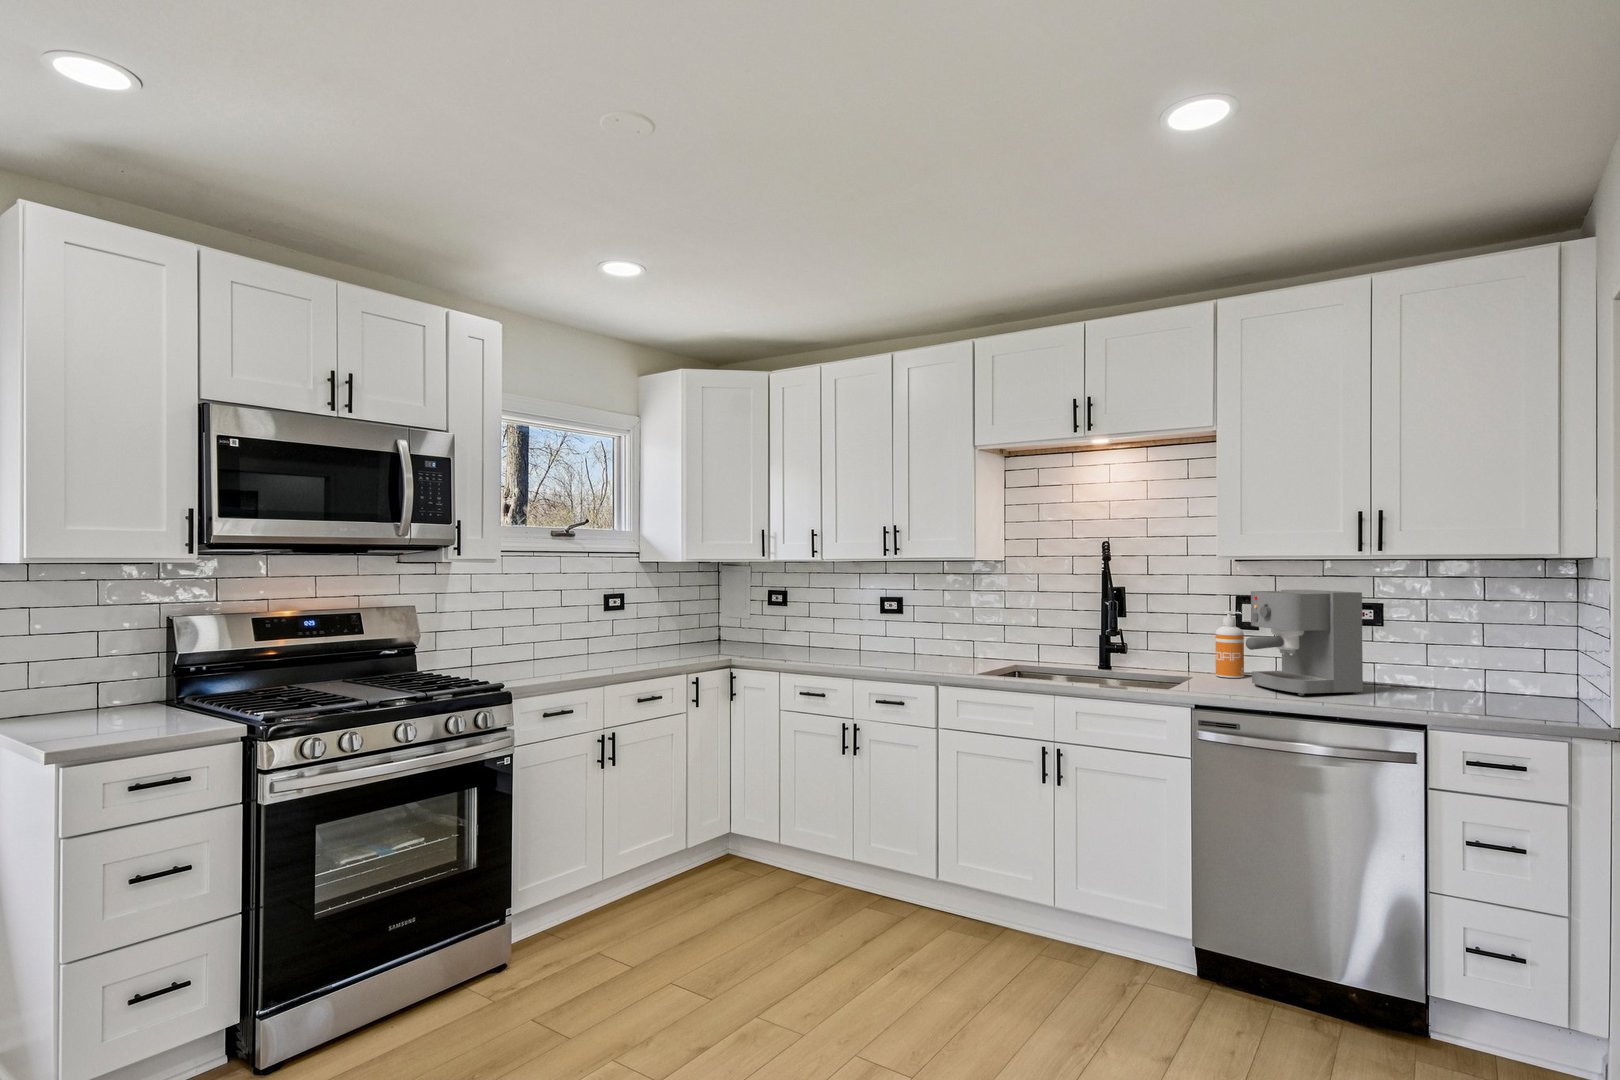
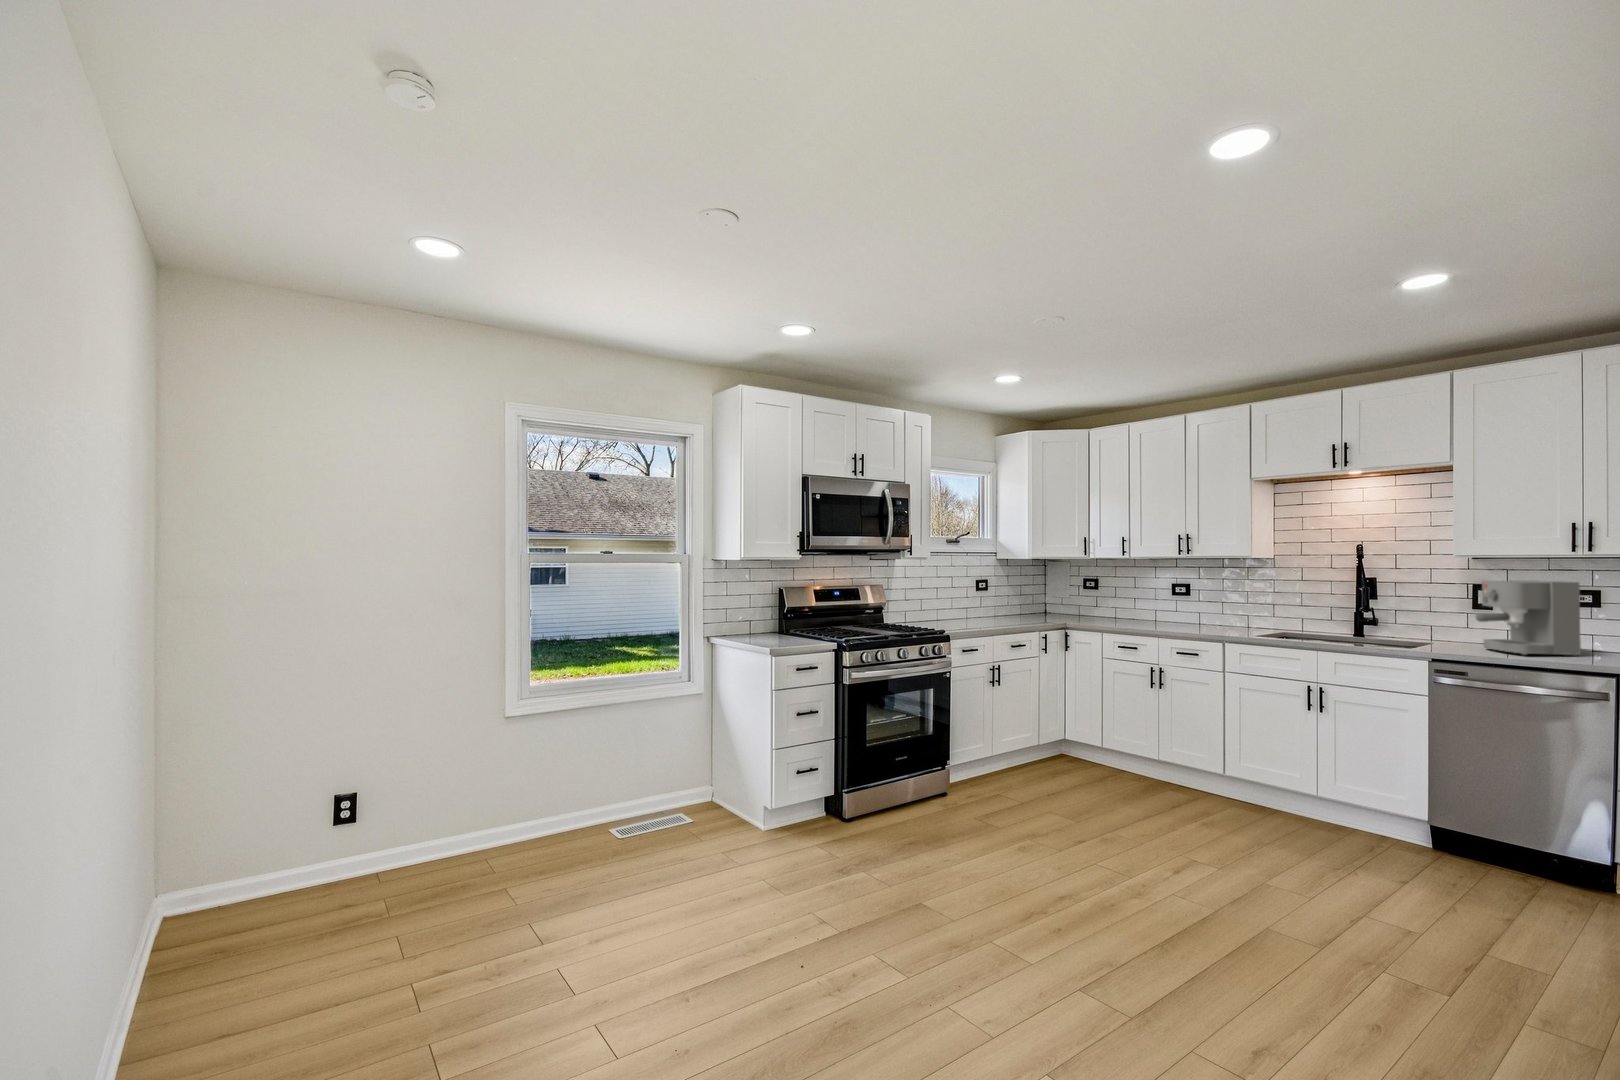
soap dispenser: present [1216,611,1244,678] -> none [1453,596,1478,645]

